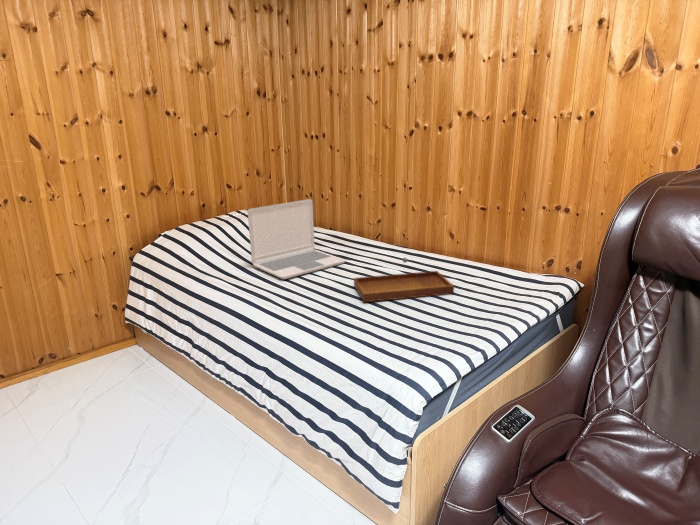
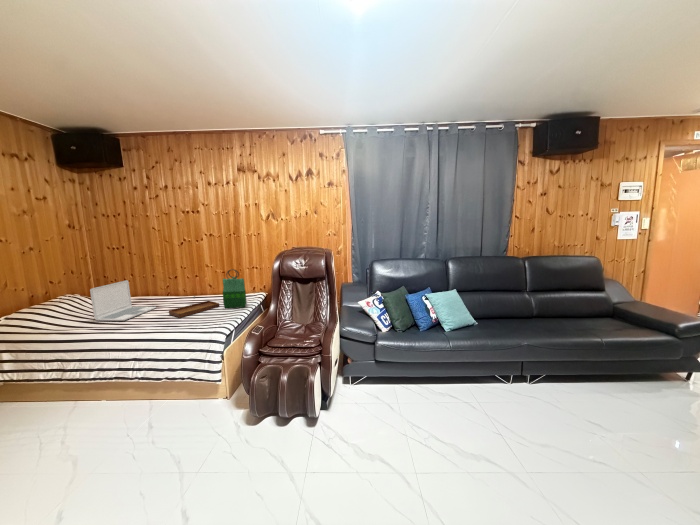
tote bag: none [461,209,520,314] -> present [223,269,246,308]

